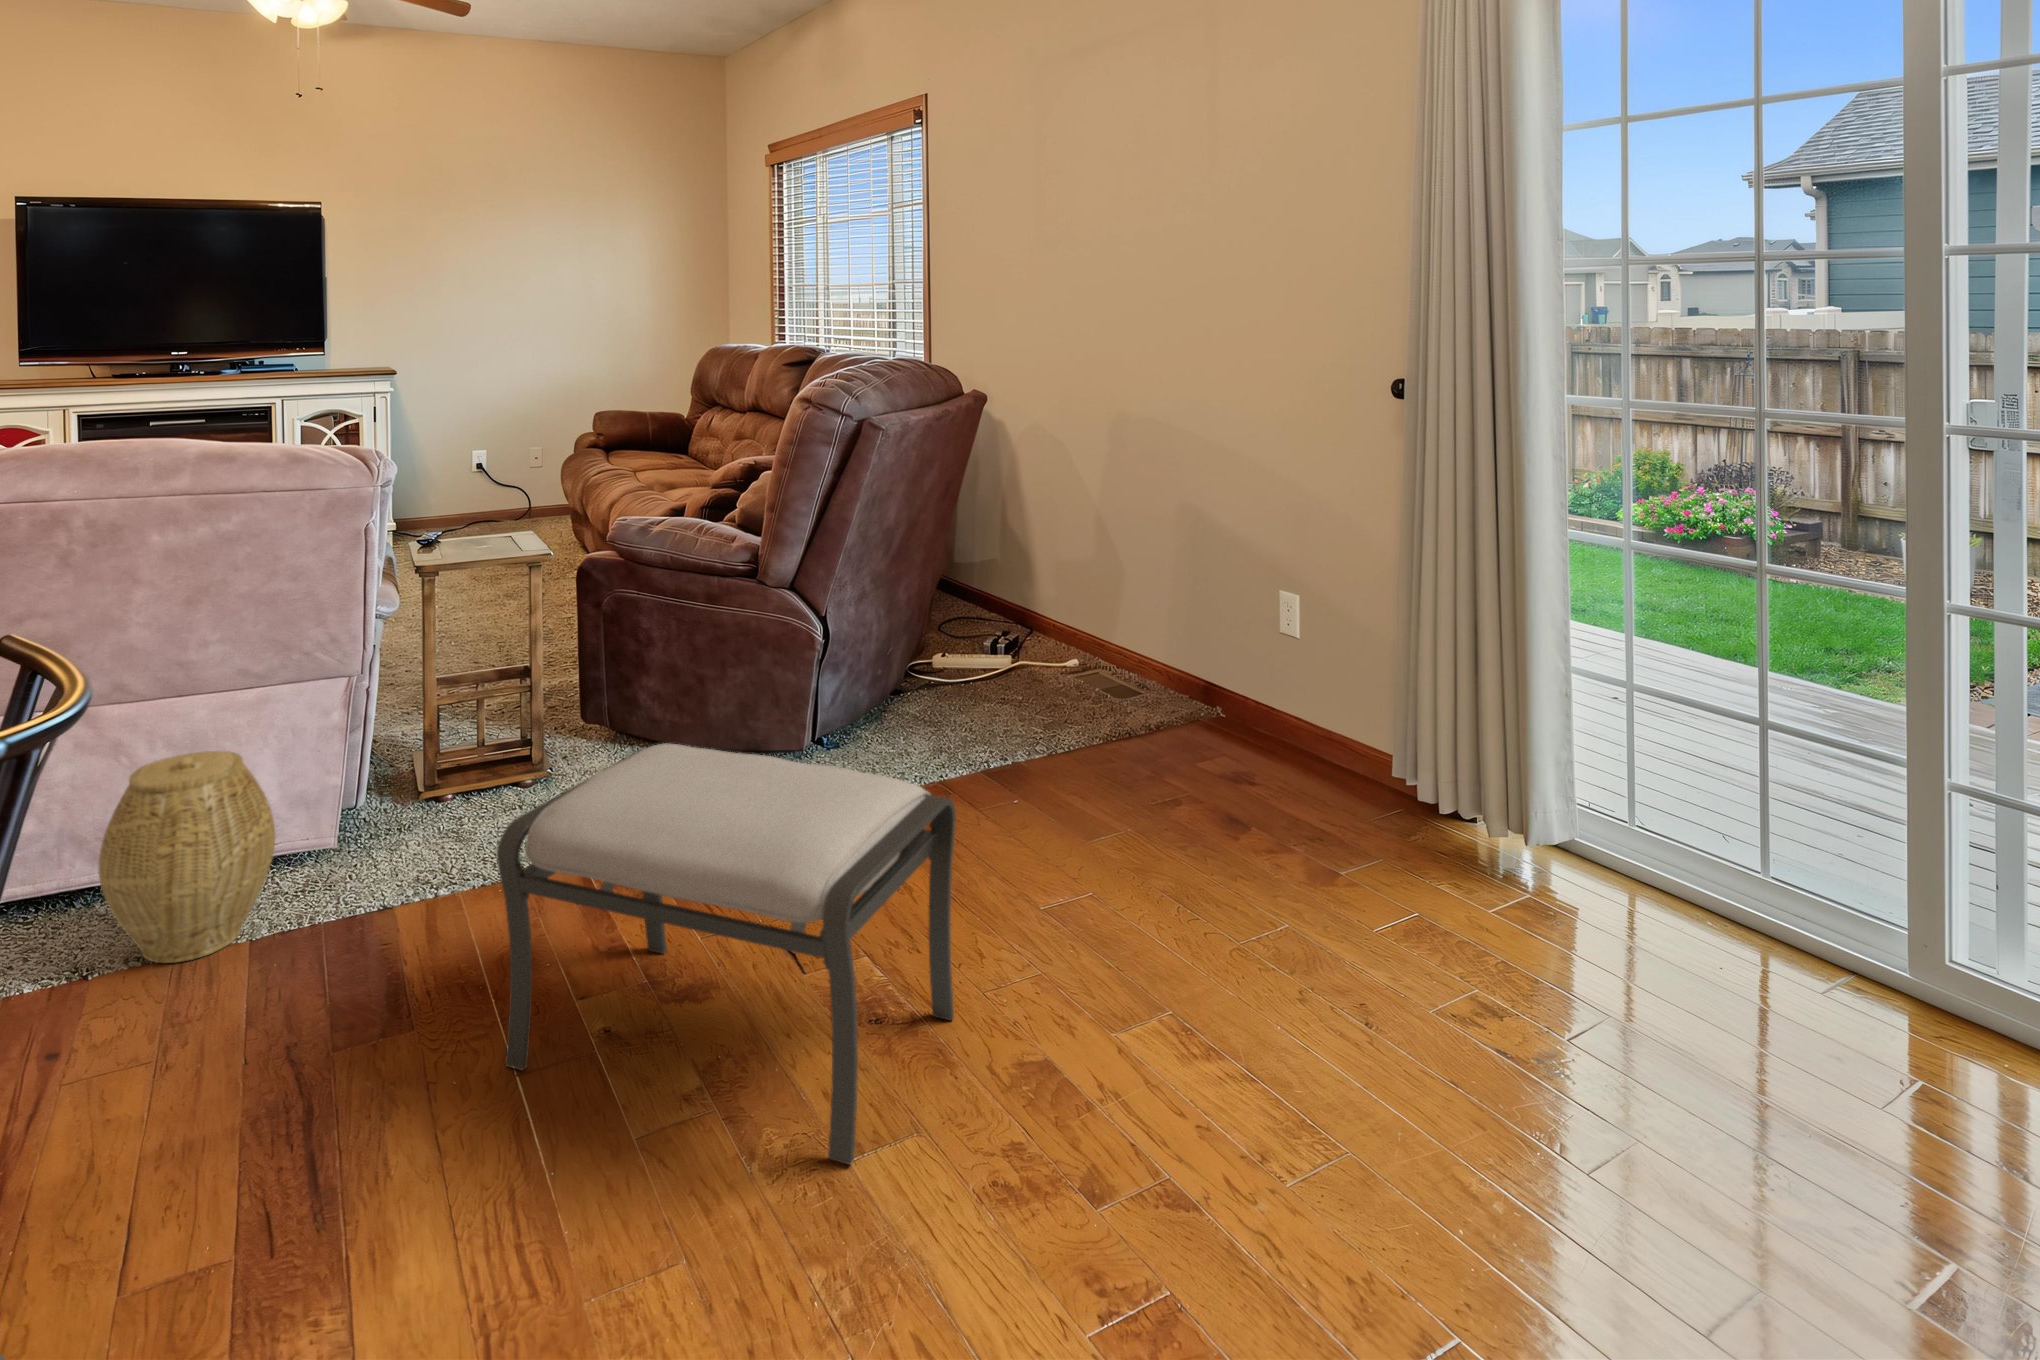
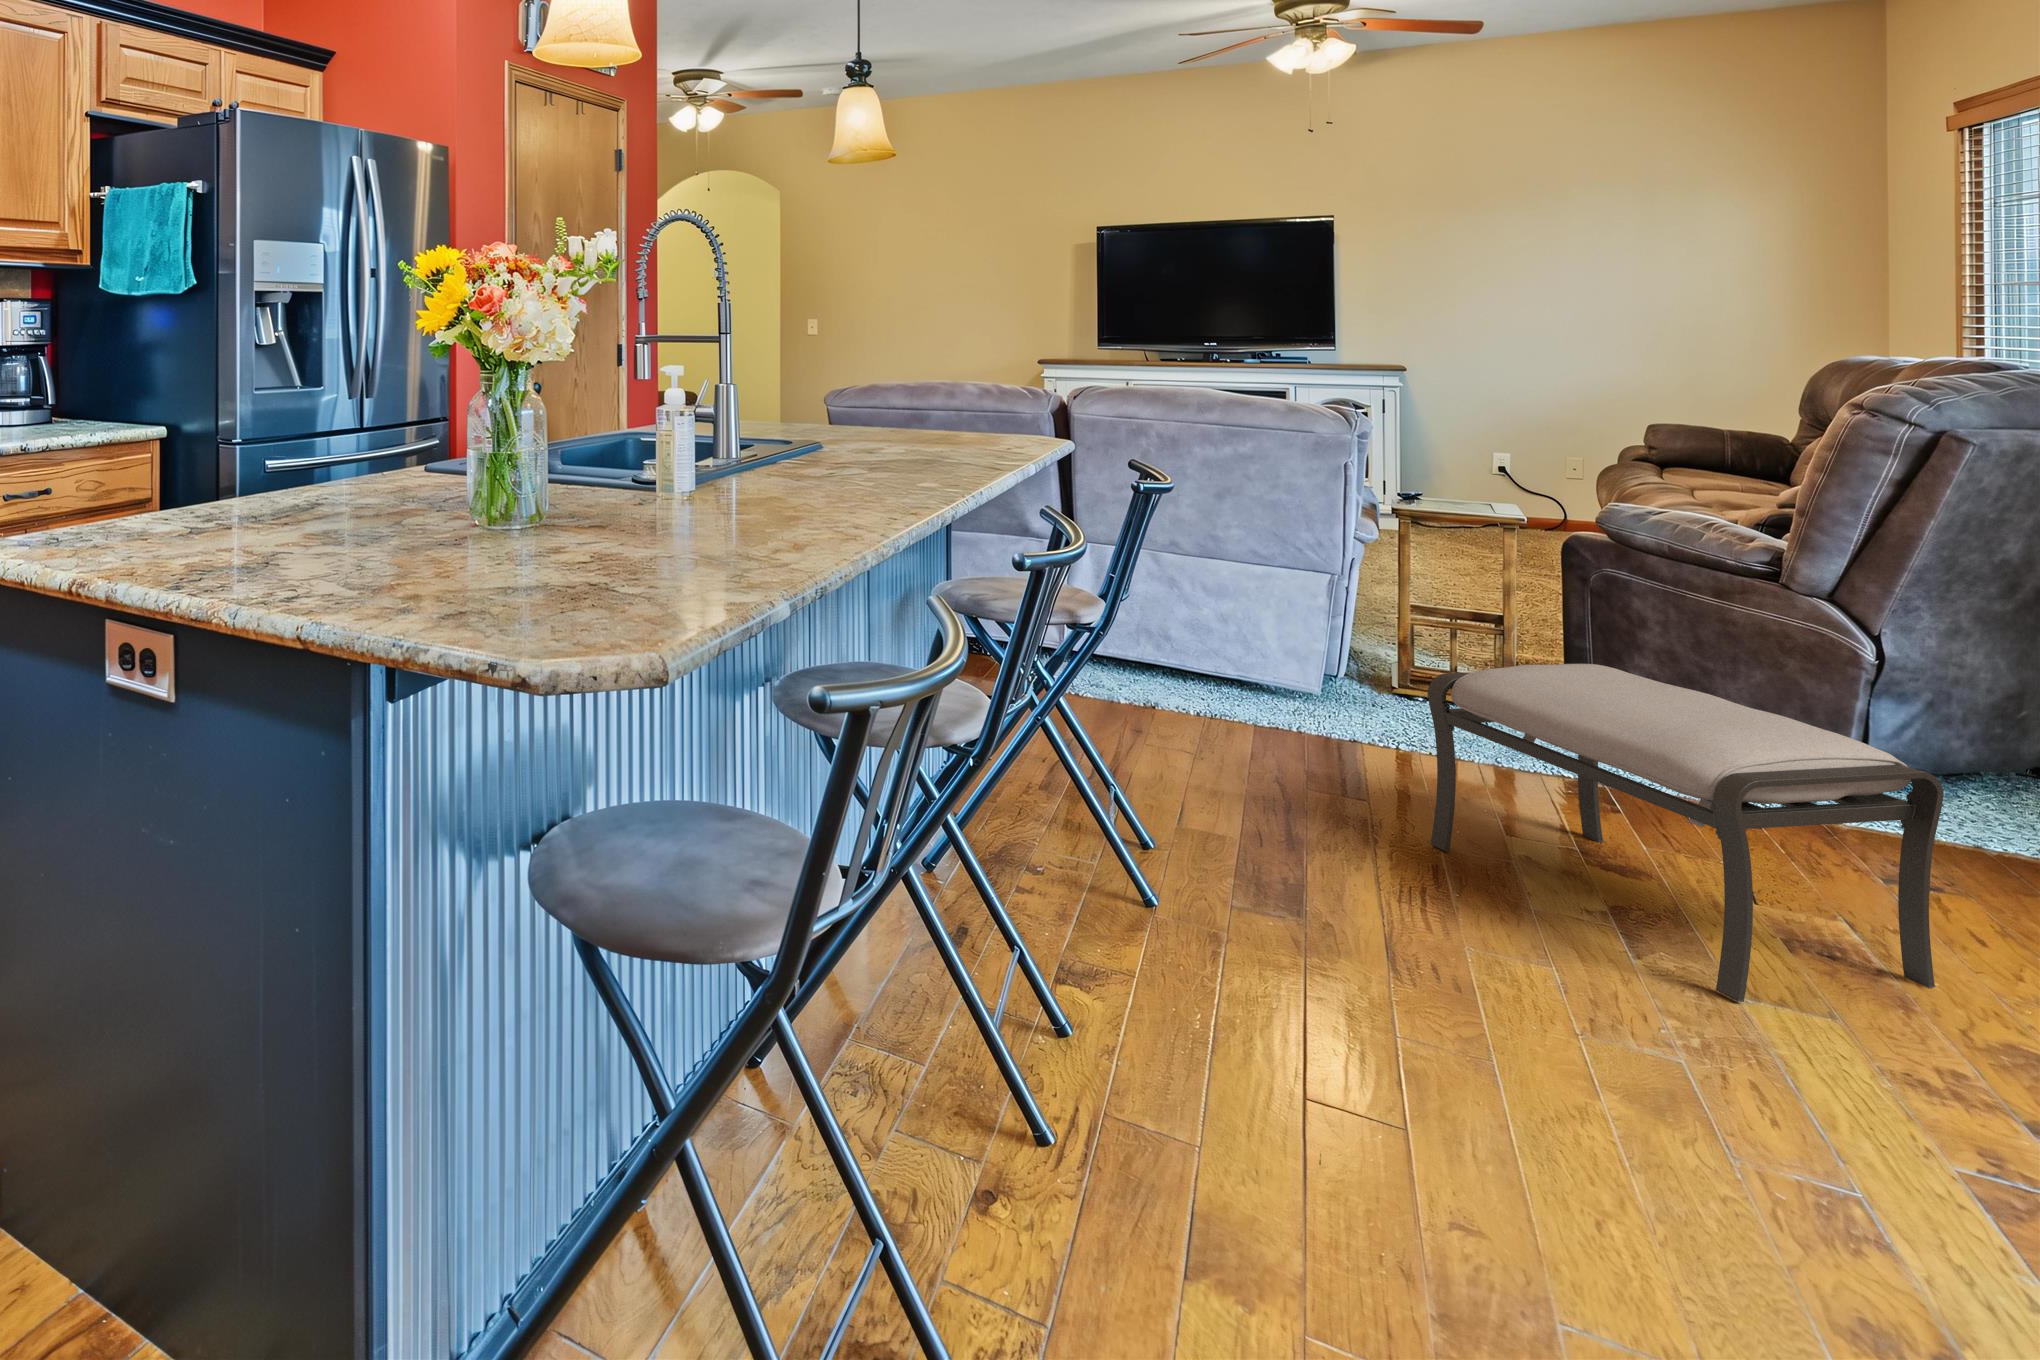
woven basket: present [99,751,276,963] -> none [1158,597,1270,726]

